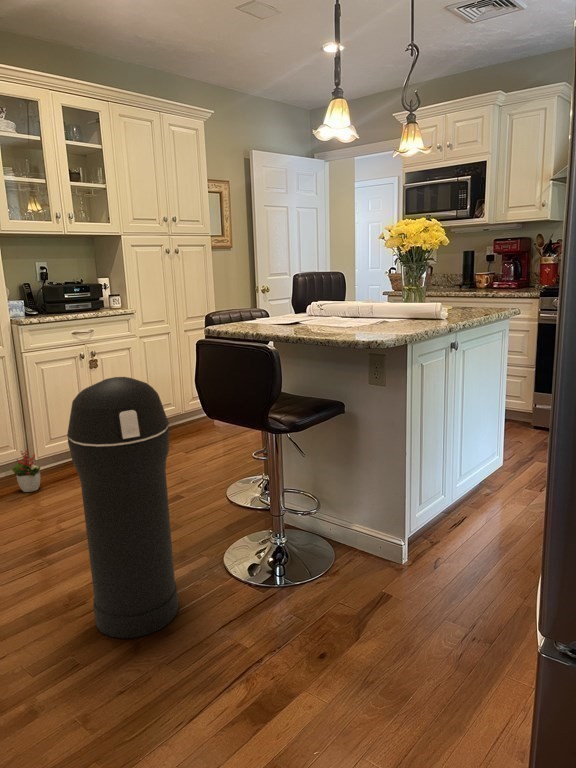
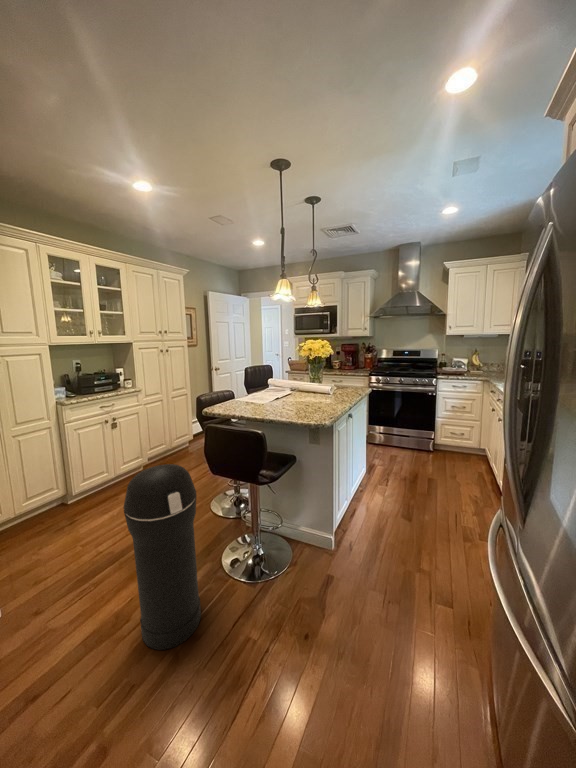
decorative plant: present [12,451,40,492] -> none [58,493,80,522]

